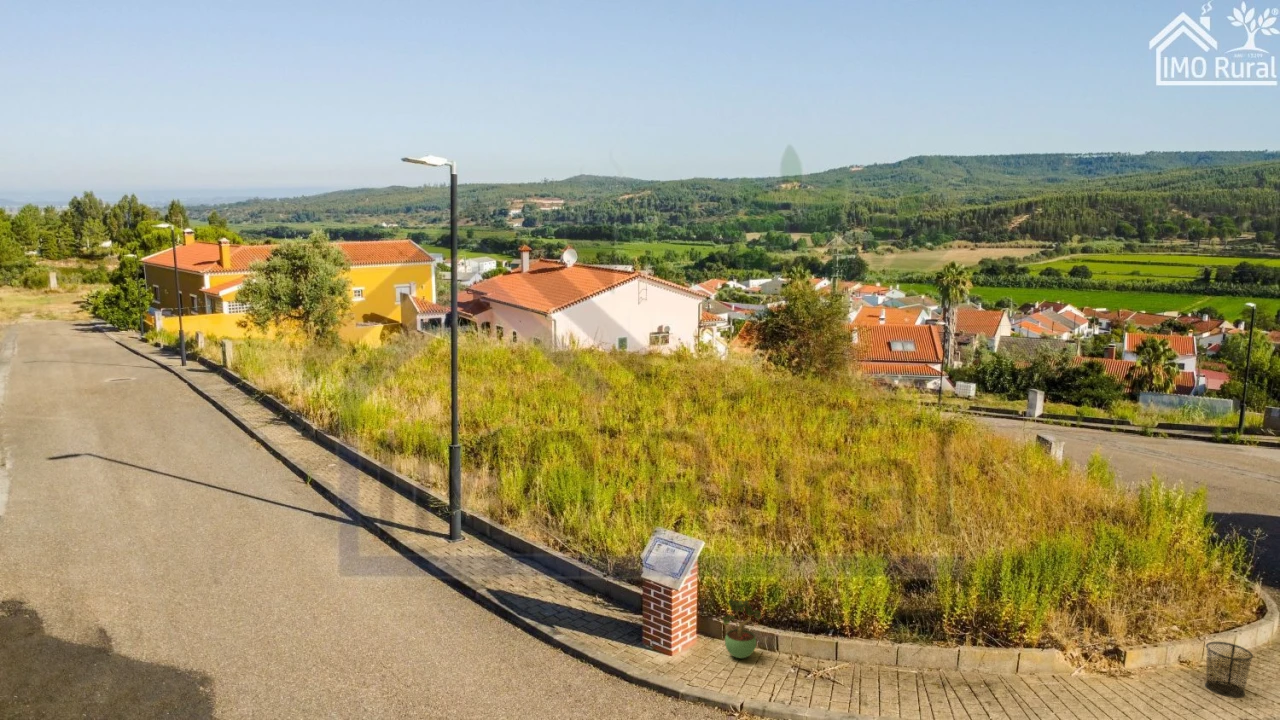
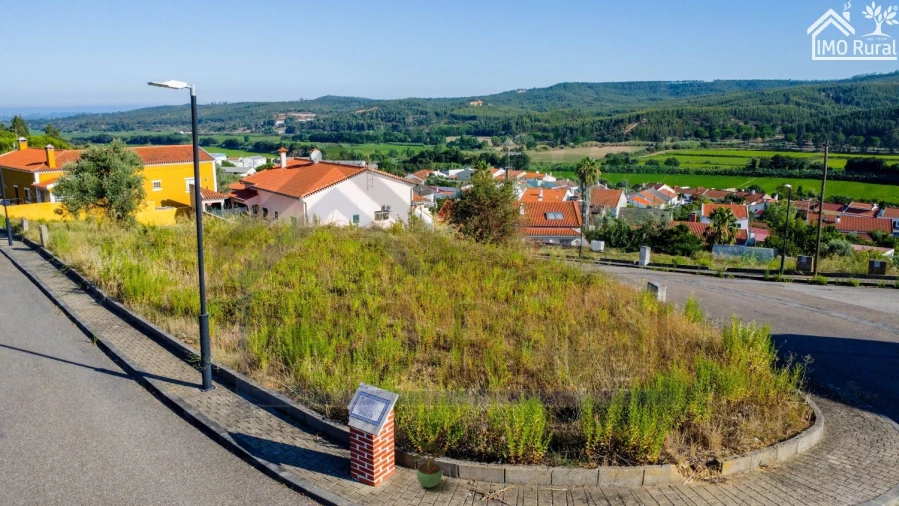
waste bin: present [1205,642,1253,698] -> none [779,451,814,494]

